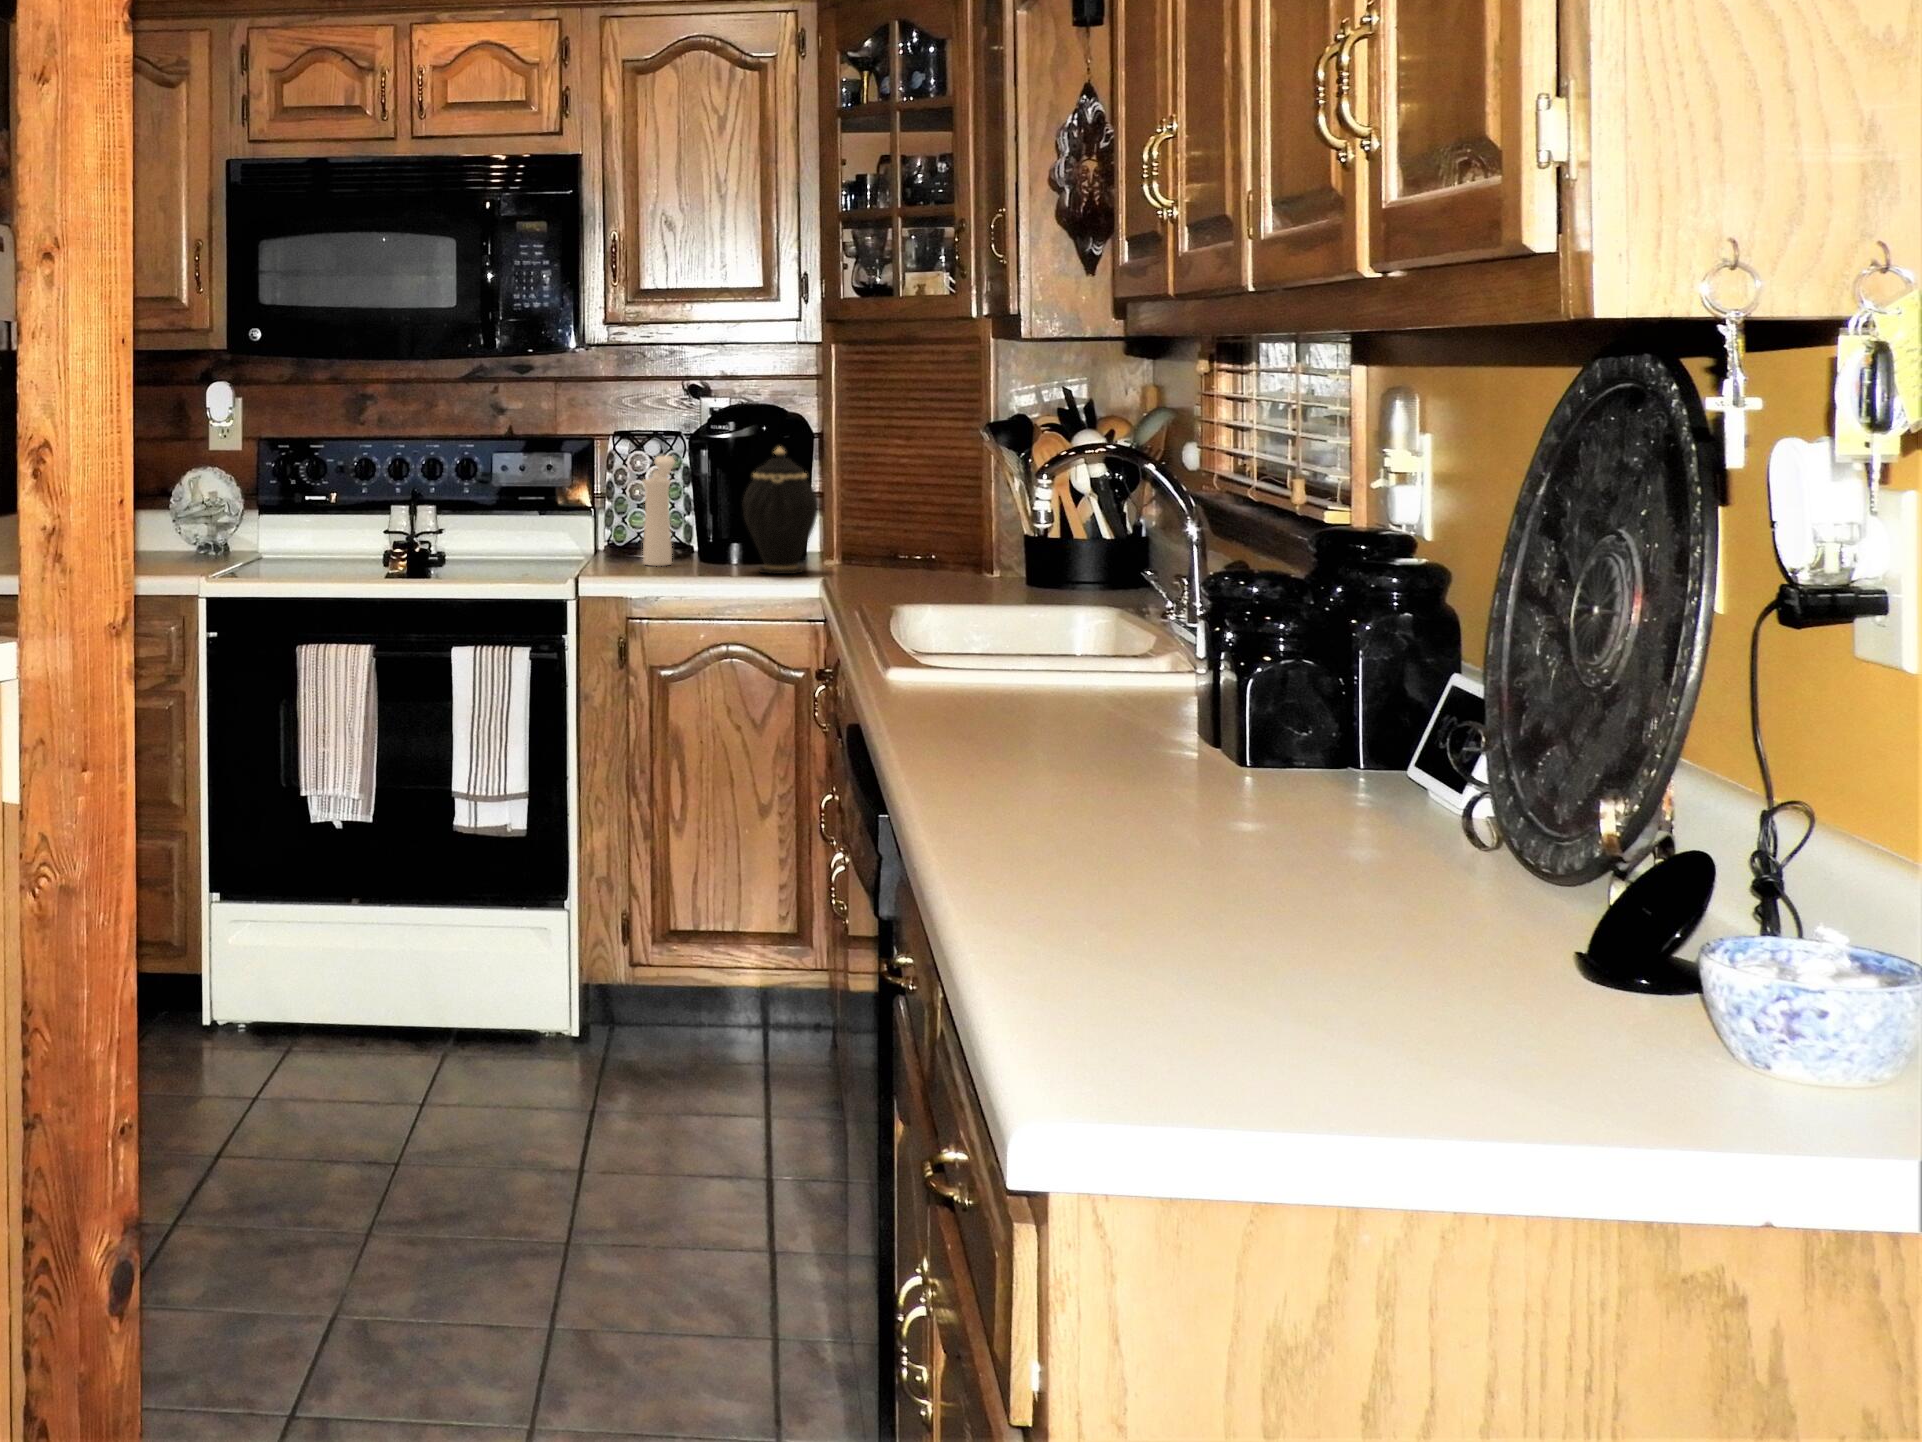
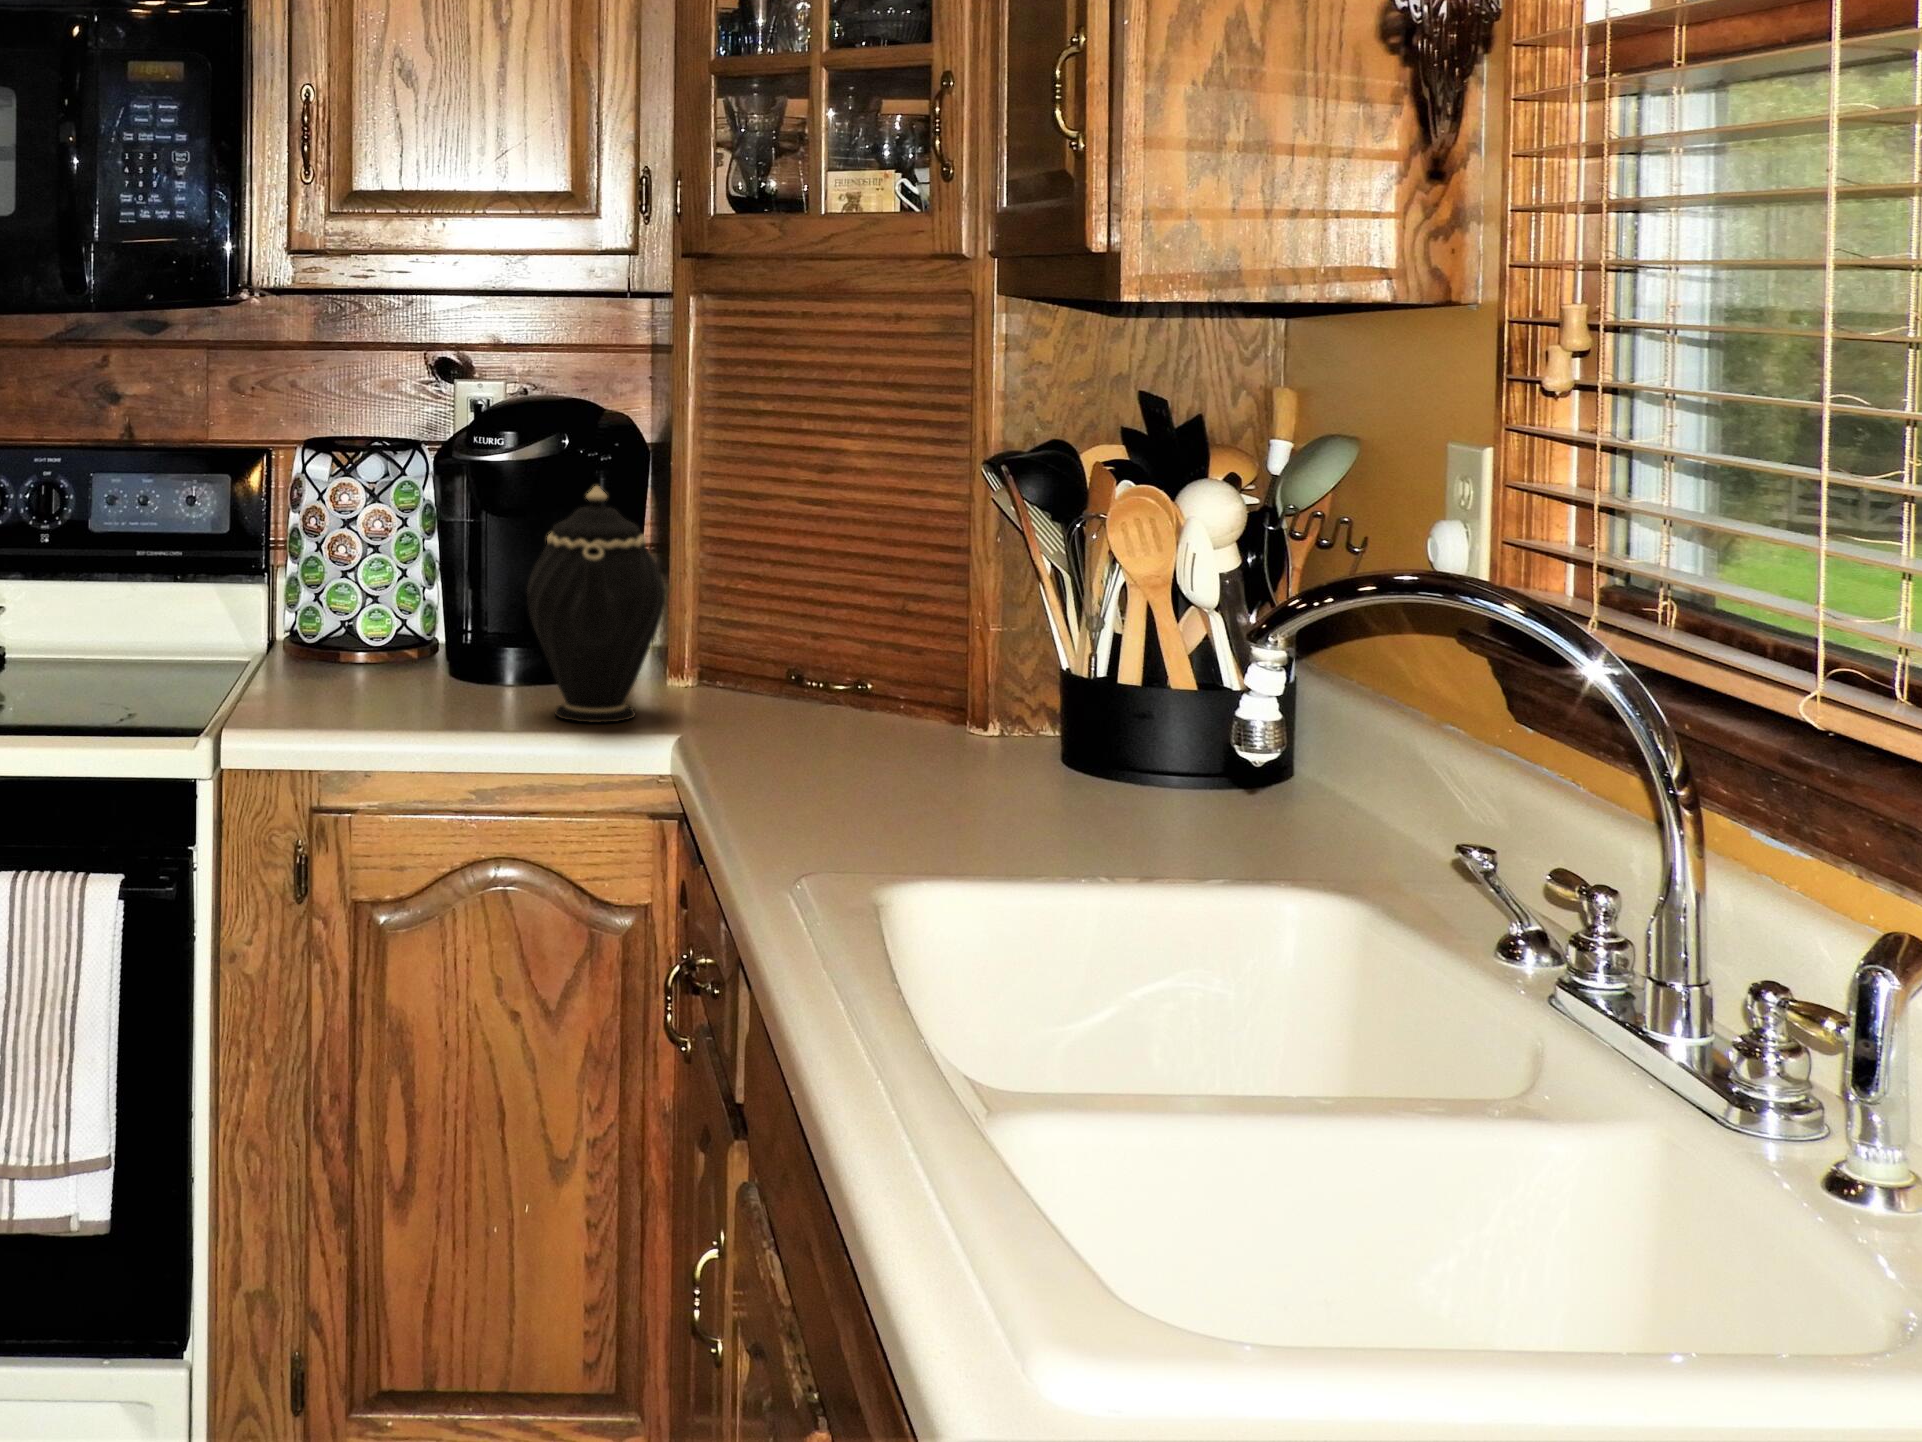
pepper mill: present [643,456,675,566] -> none [347,486,410,692]

